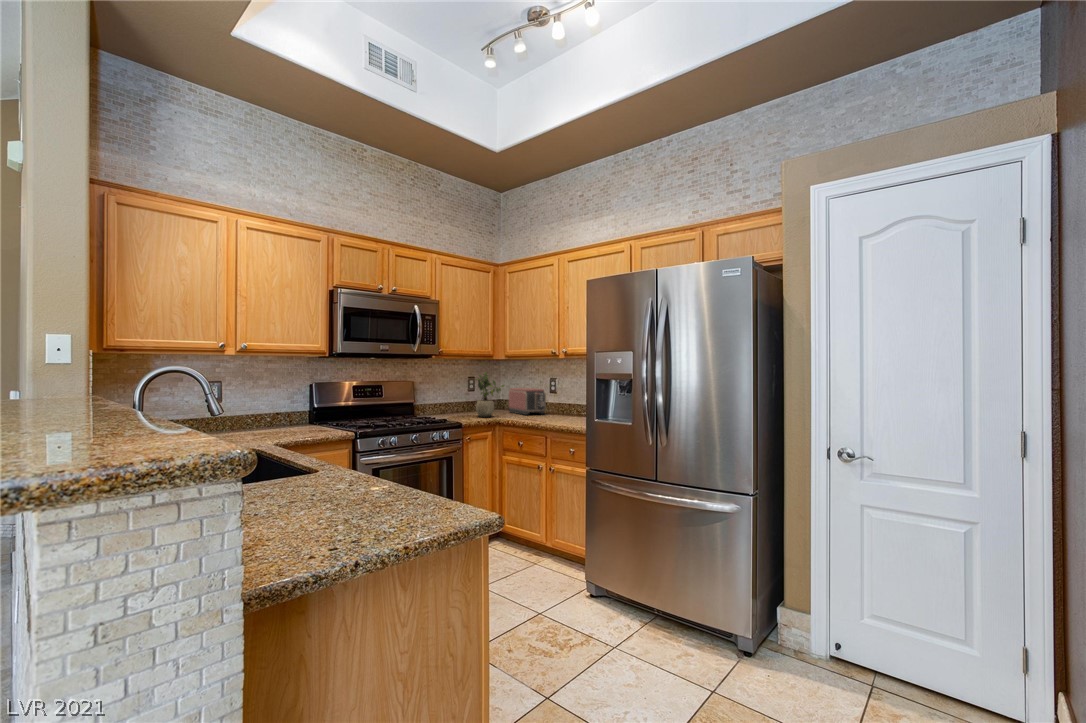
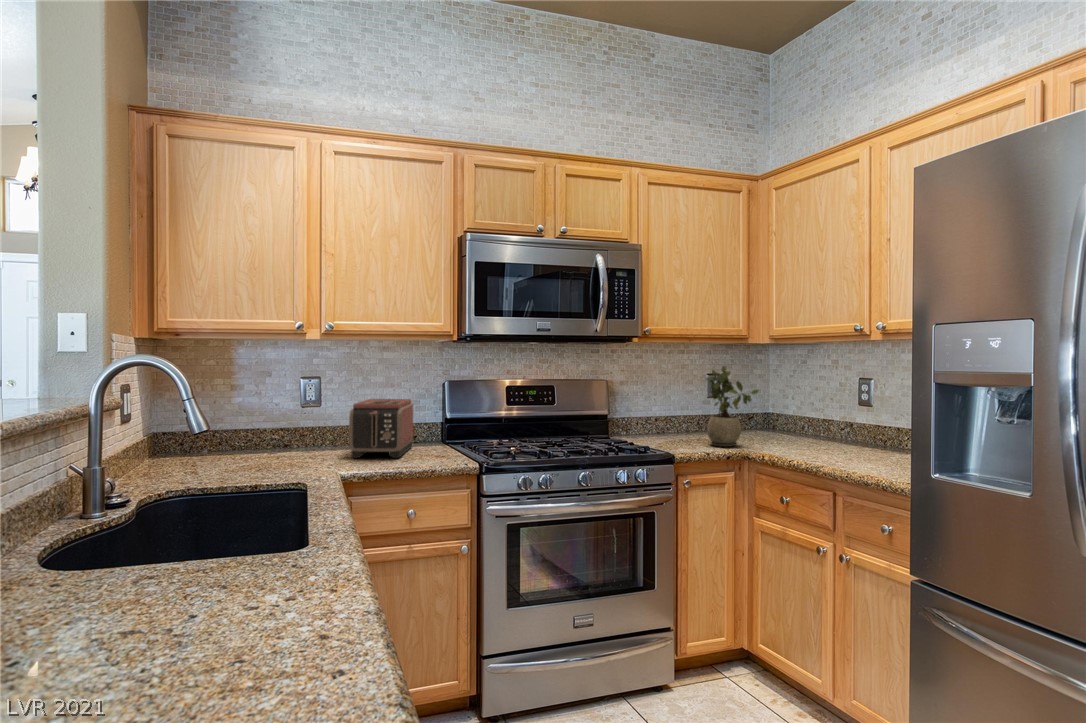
toaster: present [509,388,546,415] -> present [349,399,413,458]

